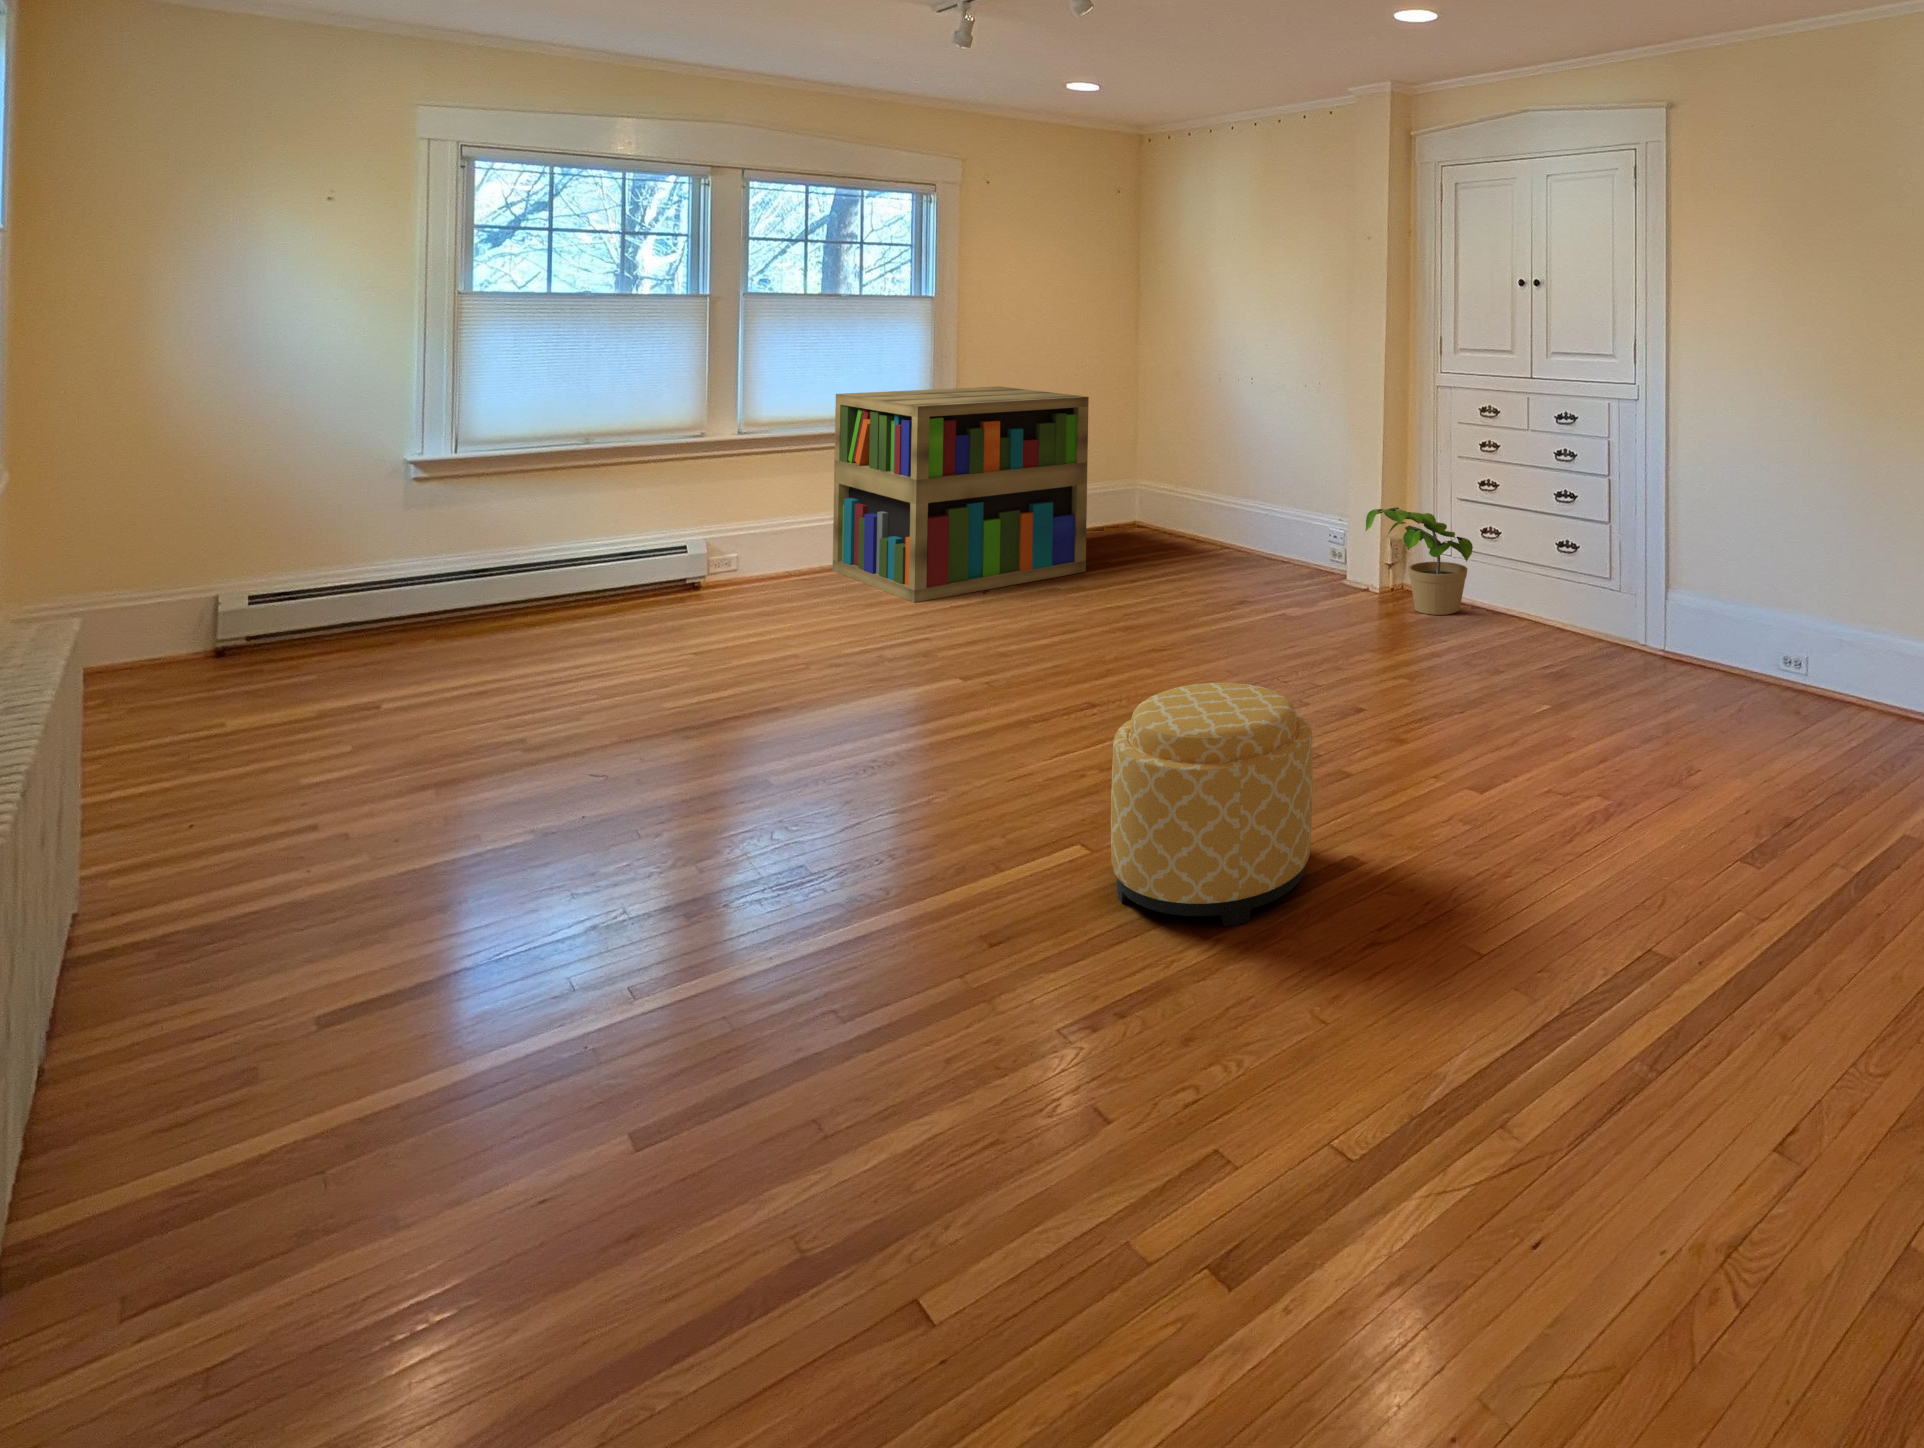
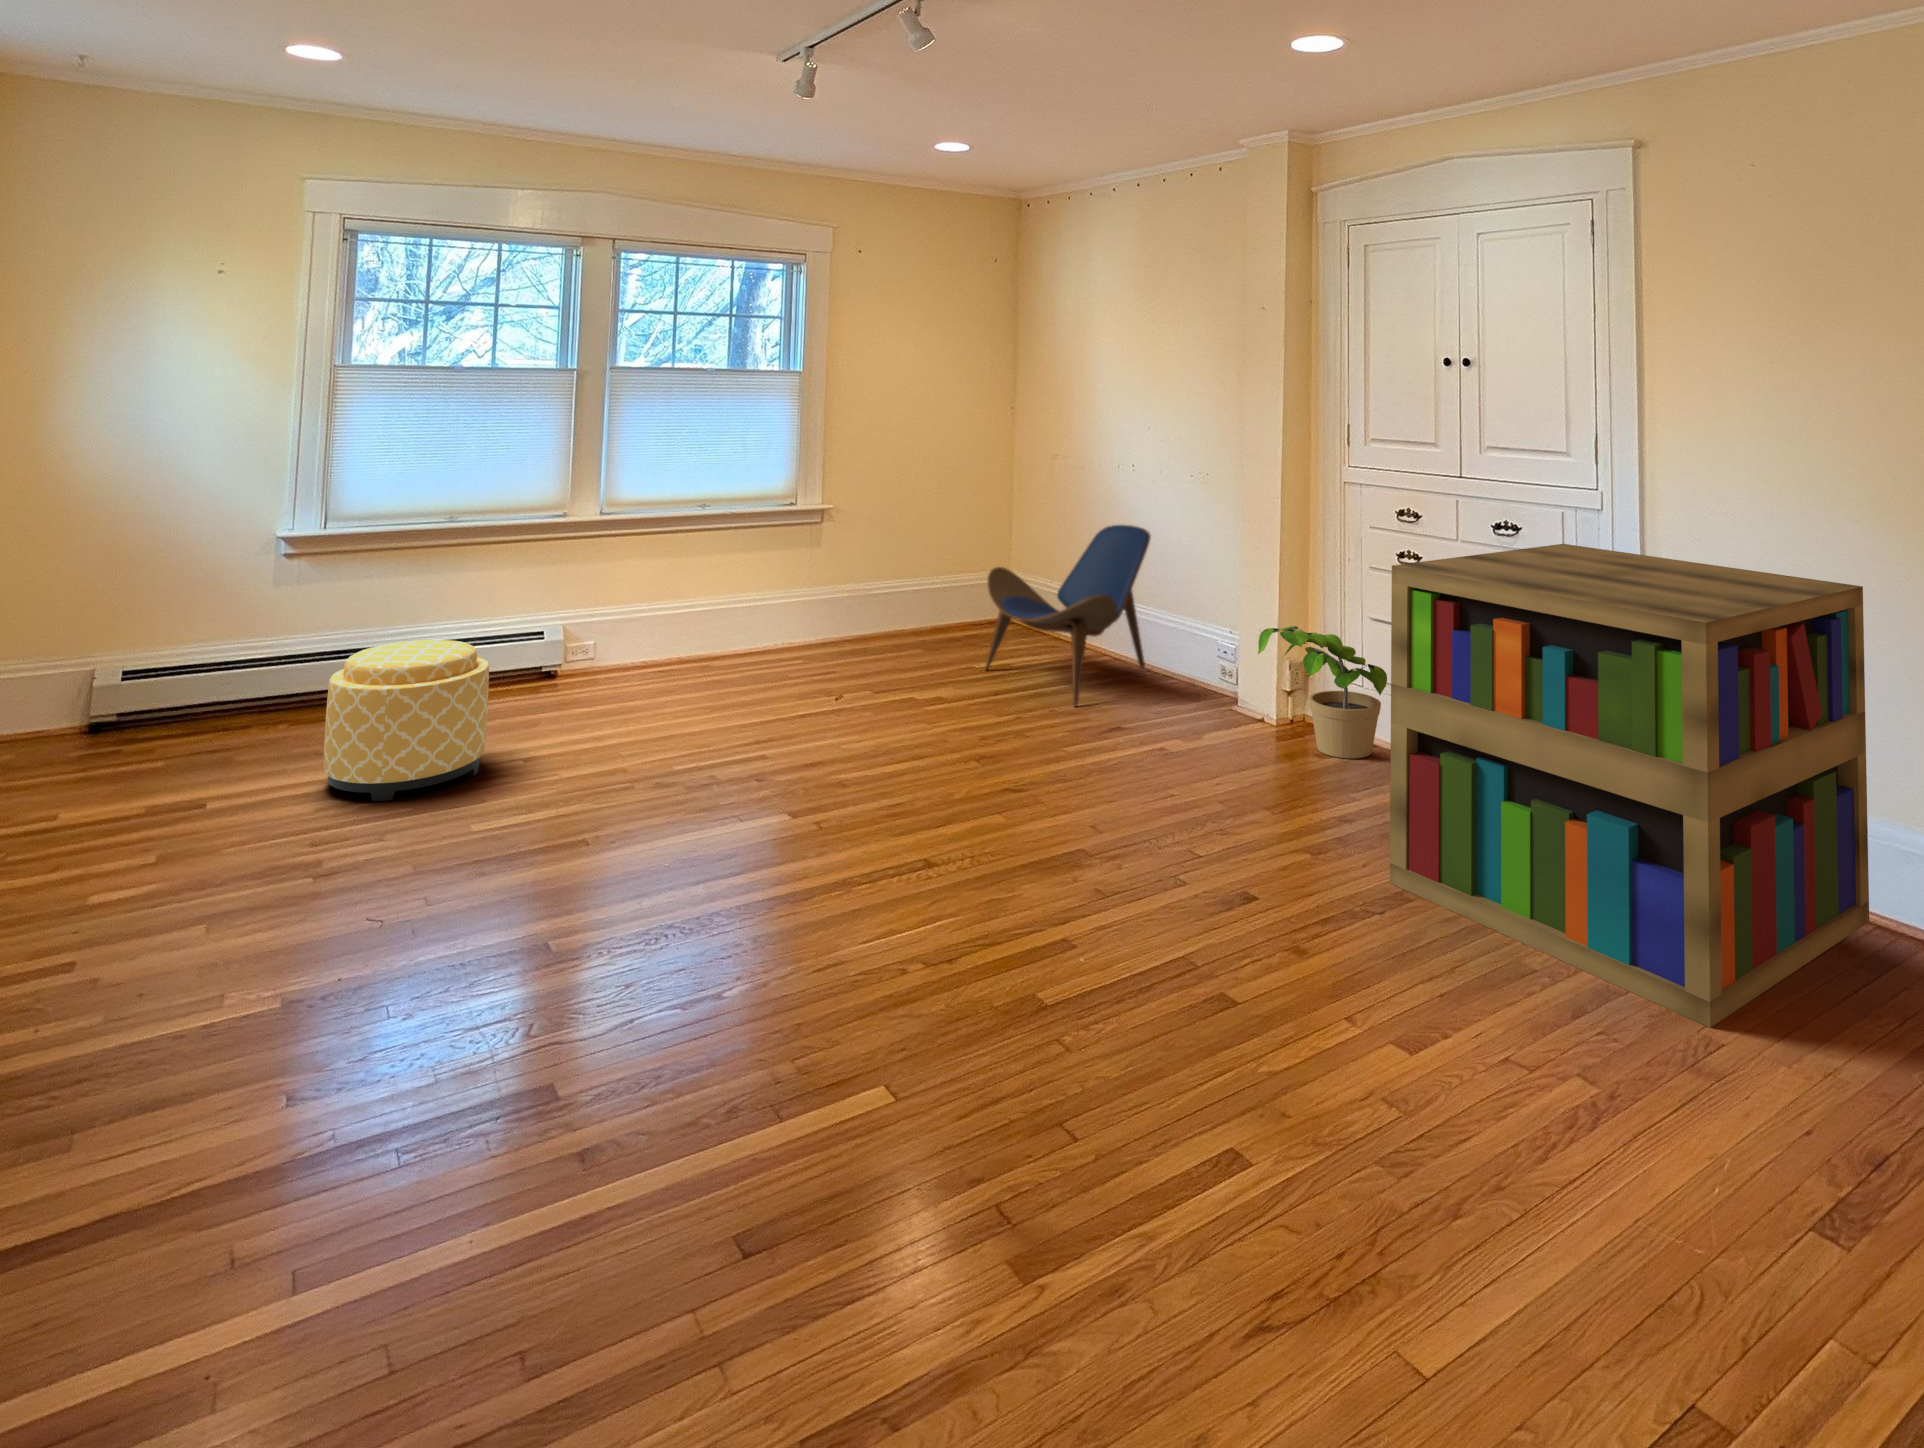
bookshelf: present [833,387,1089,603] -> present [1390,544,1869,1028]
lounge chair: none [1118,432,1270,589] -> present [985,525,1151,707]
ottoman: present [1111,683,1313,927] -> present [324,640,489,801]

